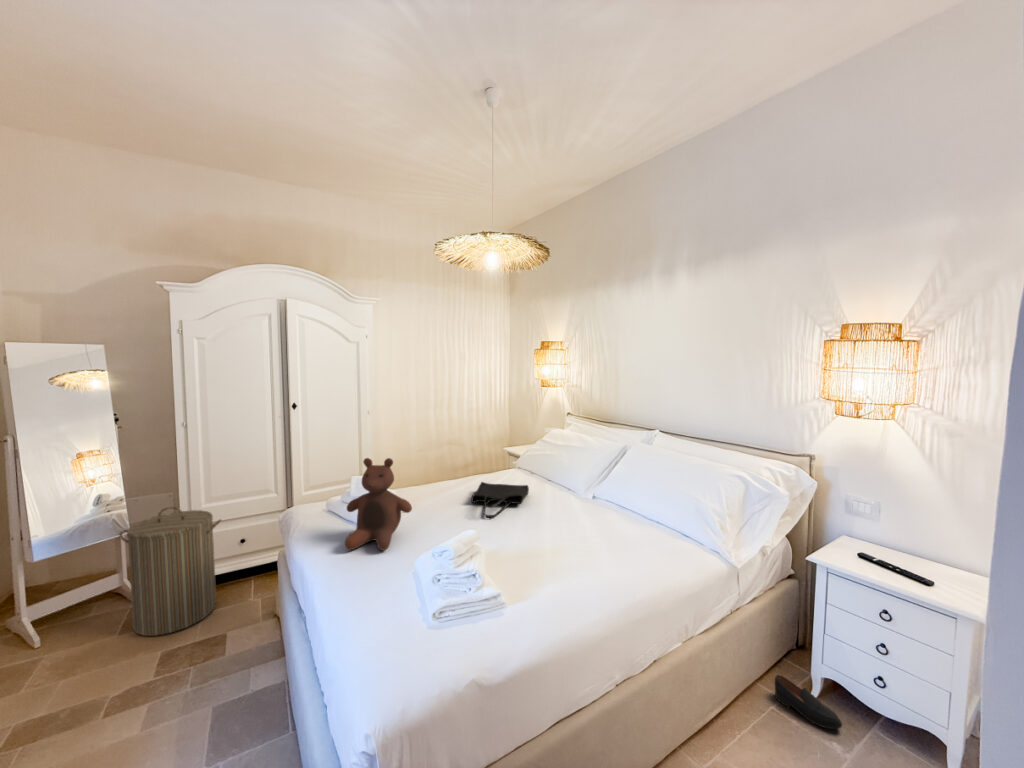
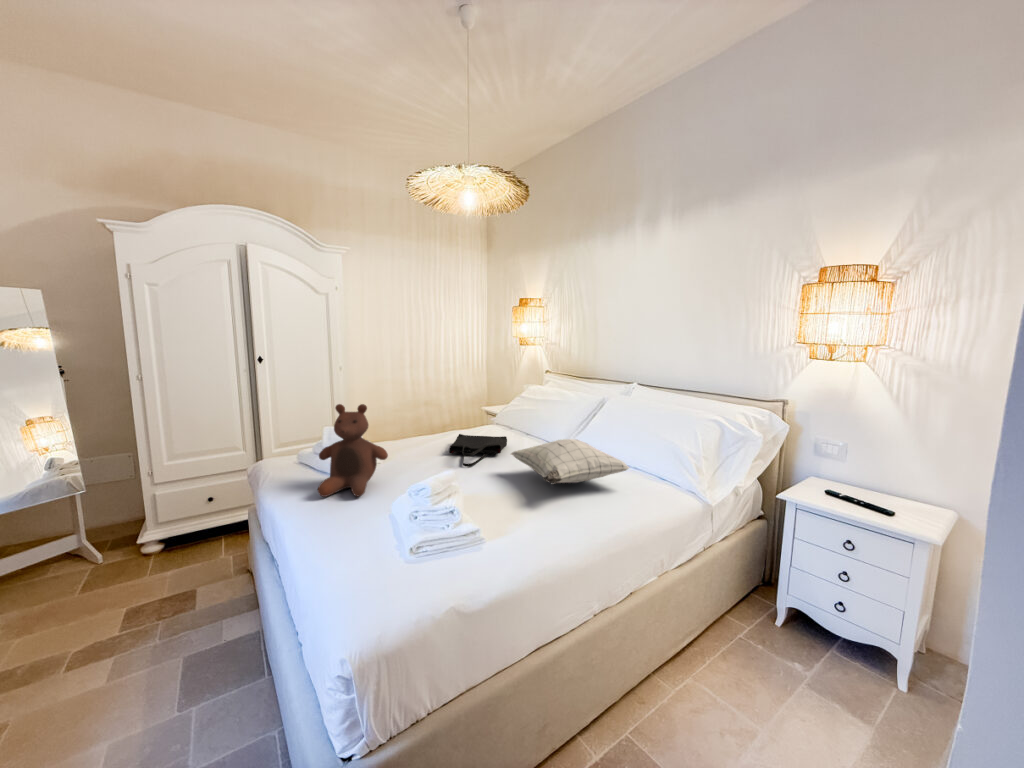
pillow: none [531,494,651,544] -> present [511,439,629,484]
laundry hamper: present [120,507,221,636] -> none [73,462,186,593]
shoe: present [775,675,842,729] -> none [743,607,804,652]

